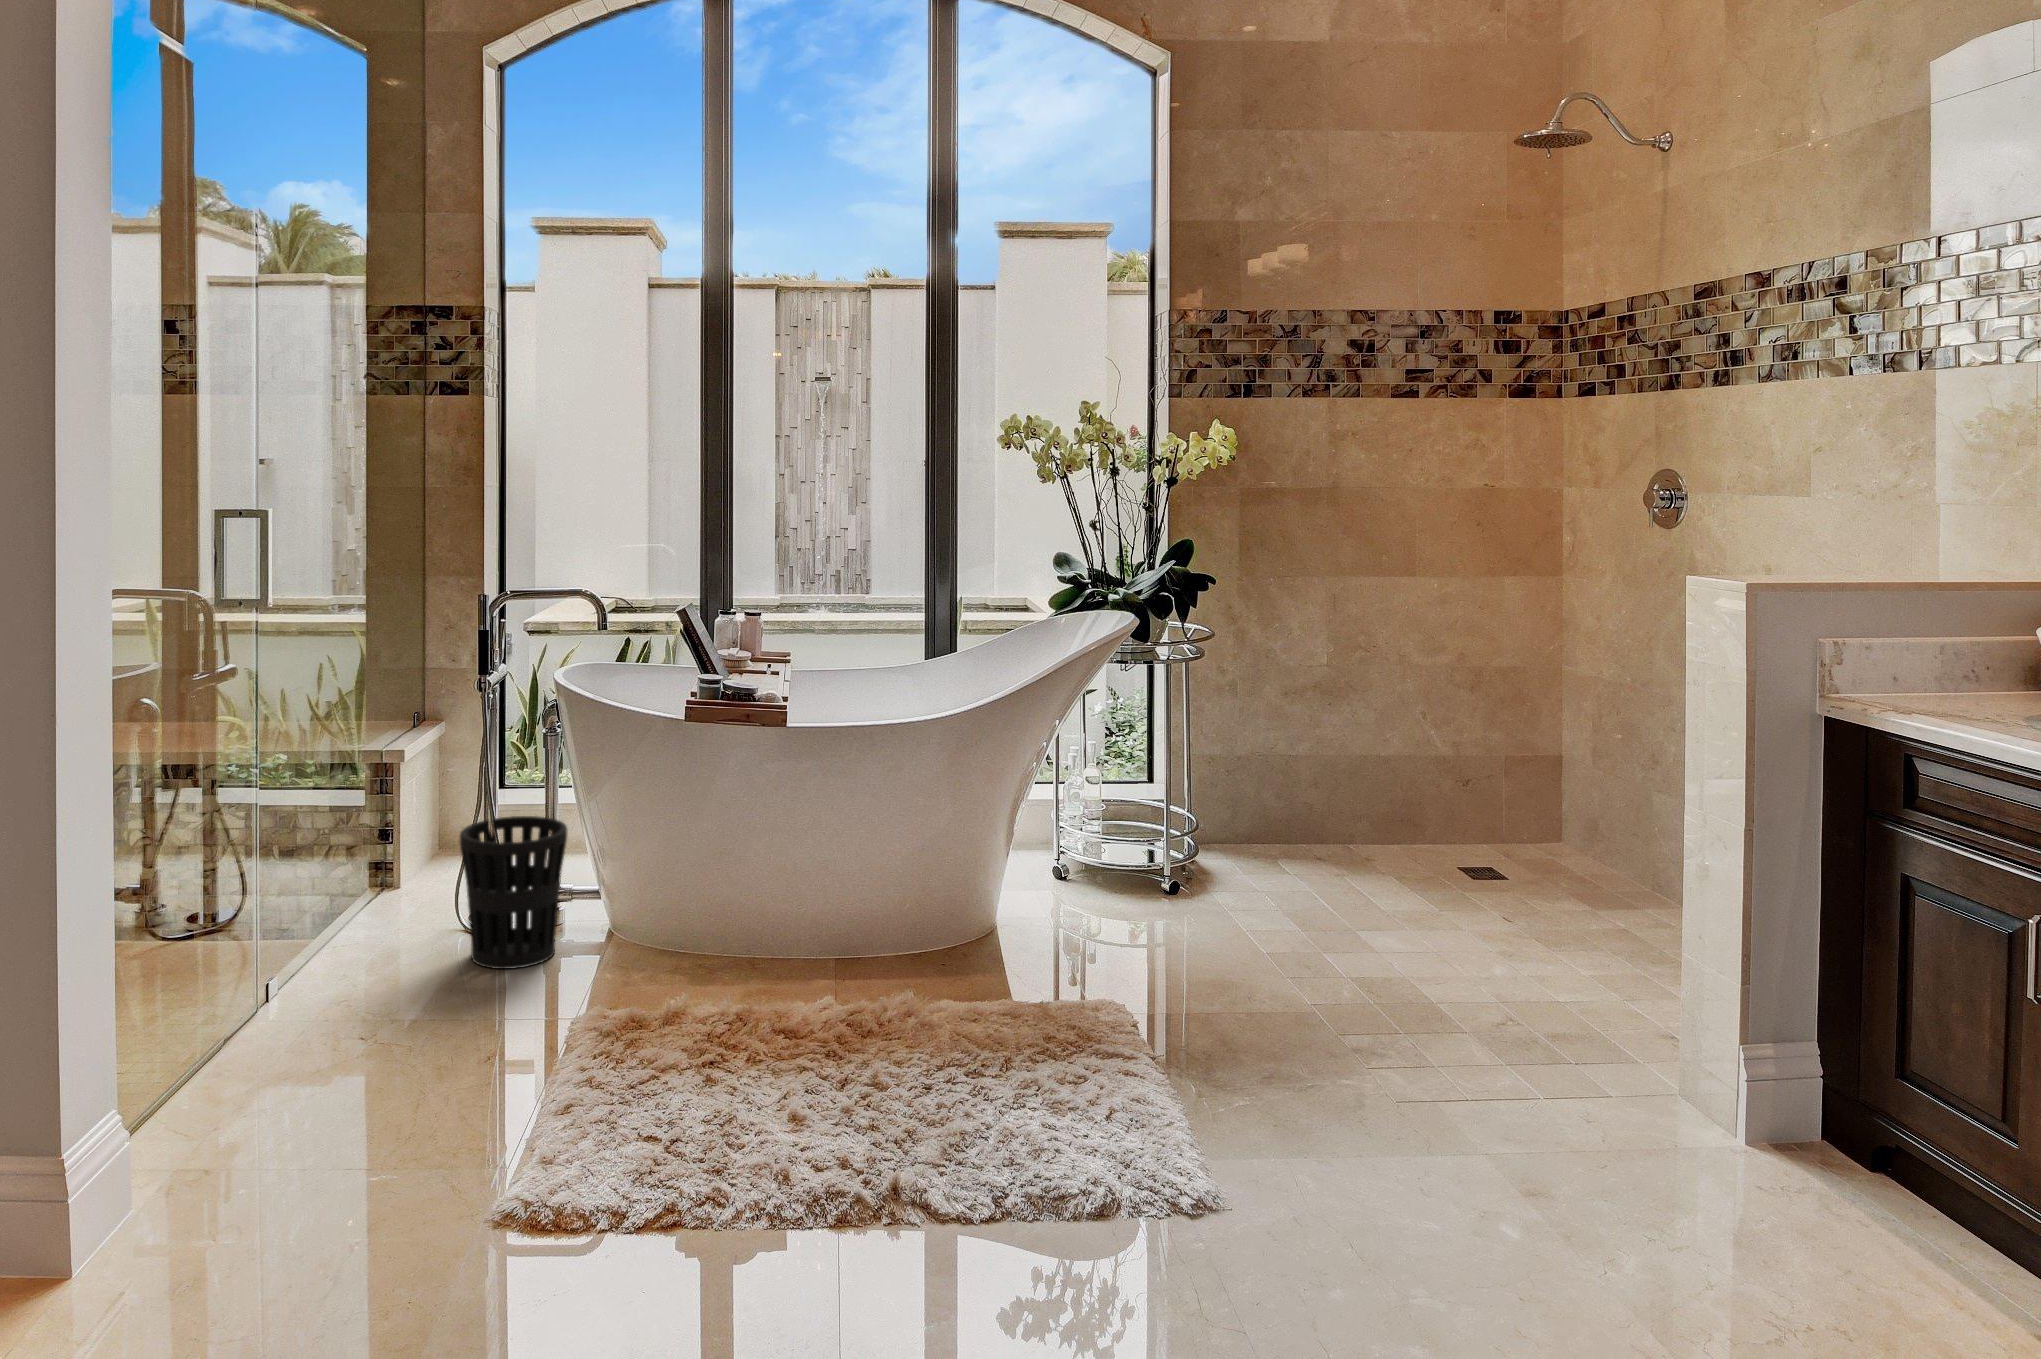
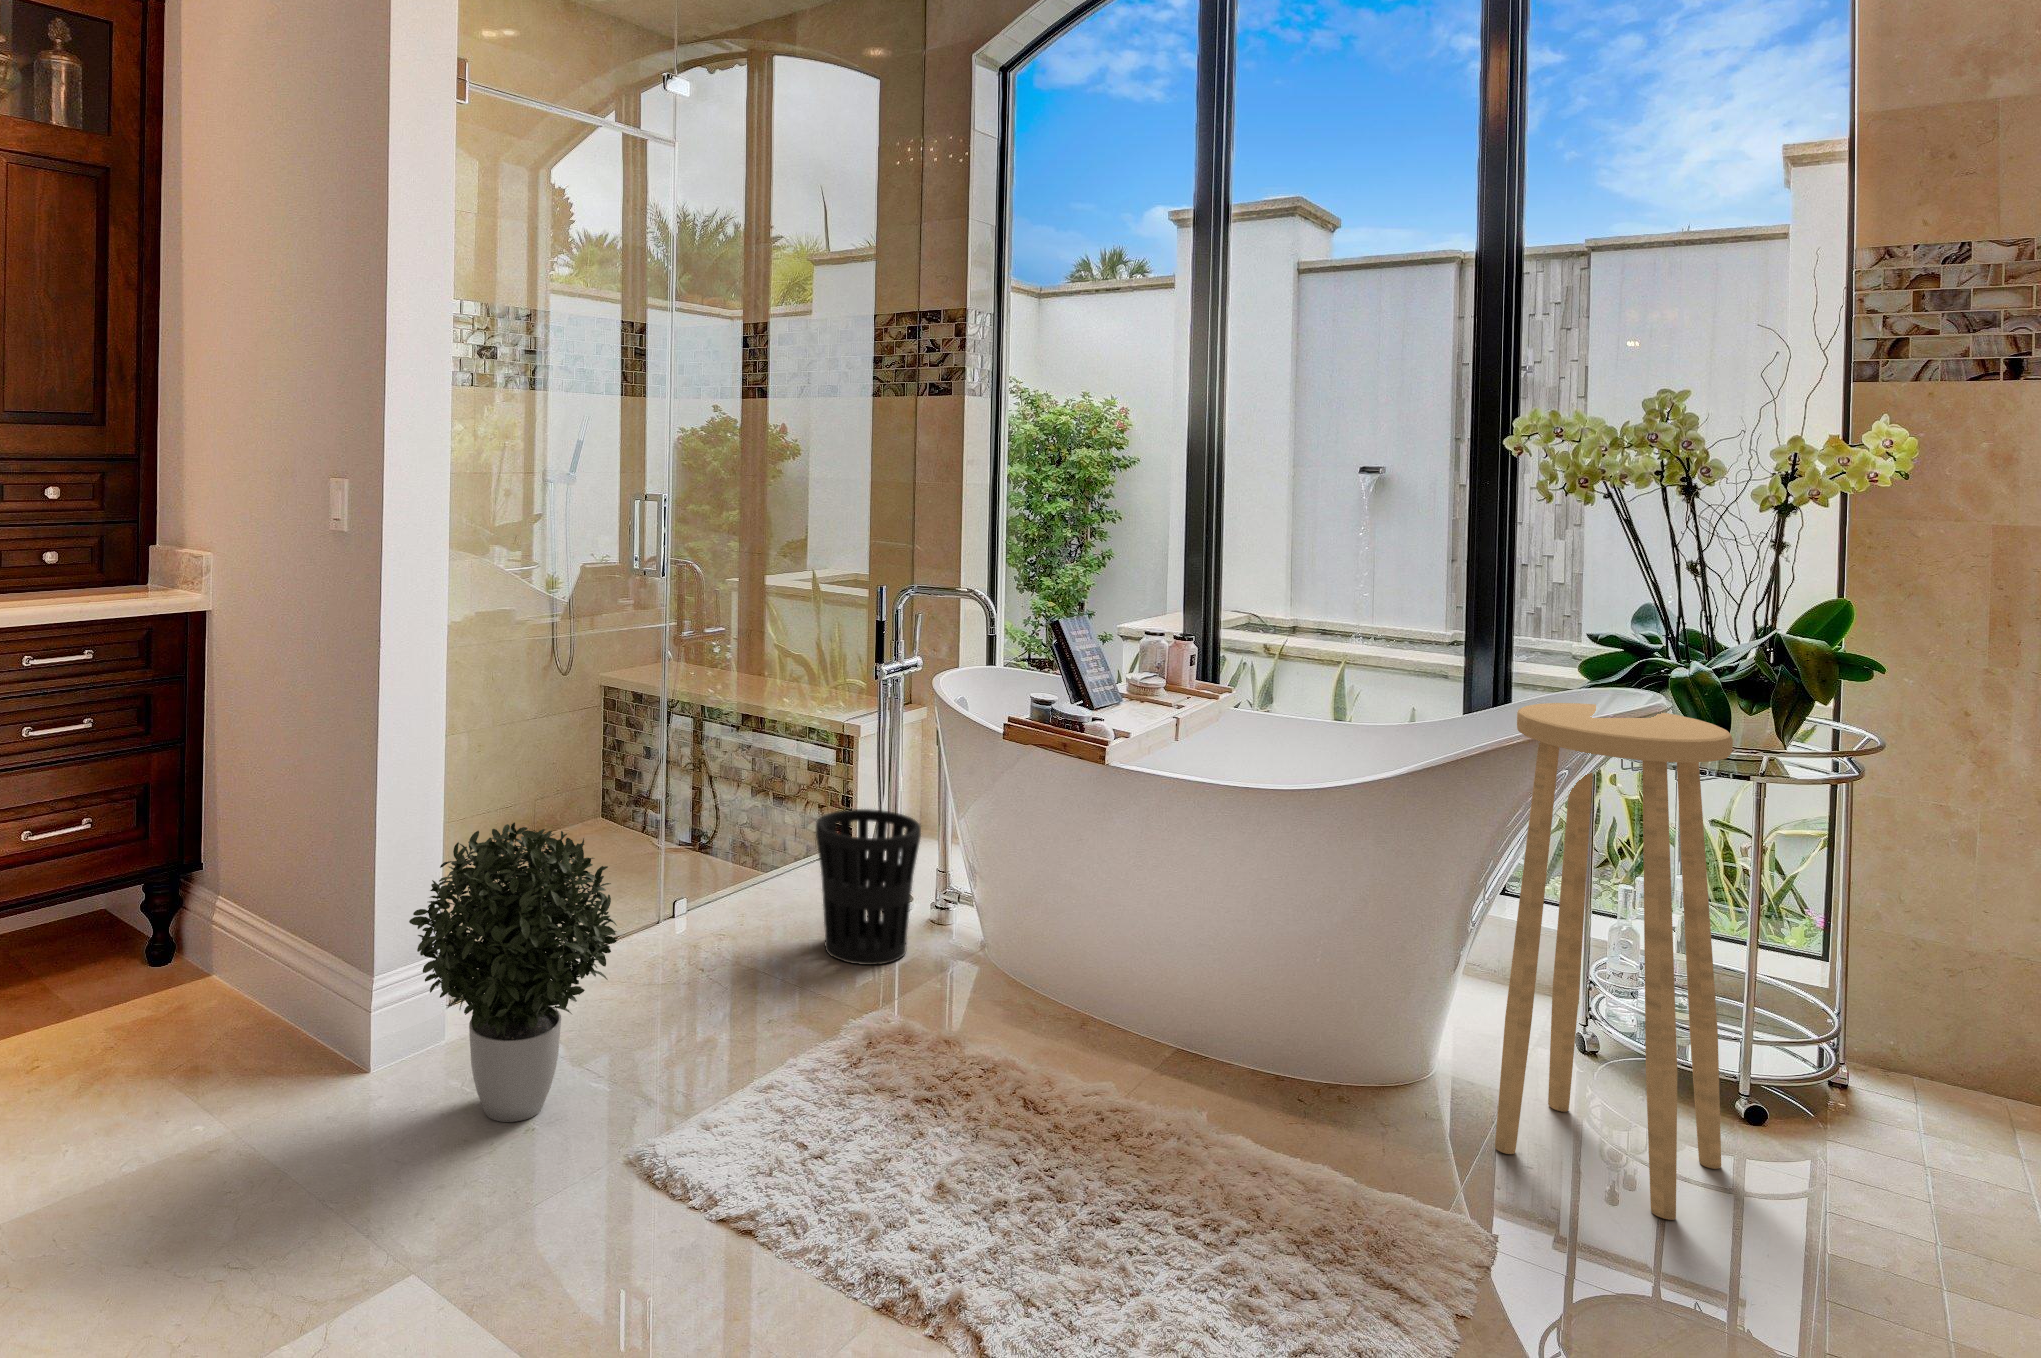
stool: none [1065,626,1191,955] -> present [1495,703,1733,1220]
potted plant: none [250,869,468,1189] -> present [409,822,617,1122]

